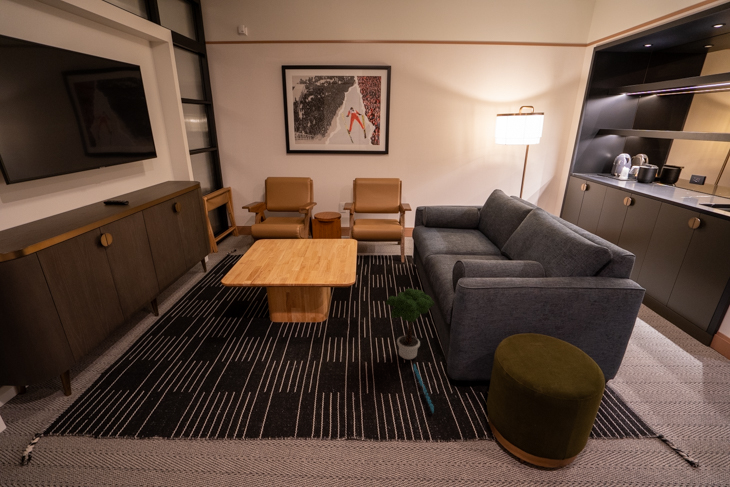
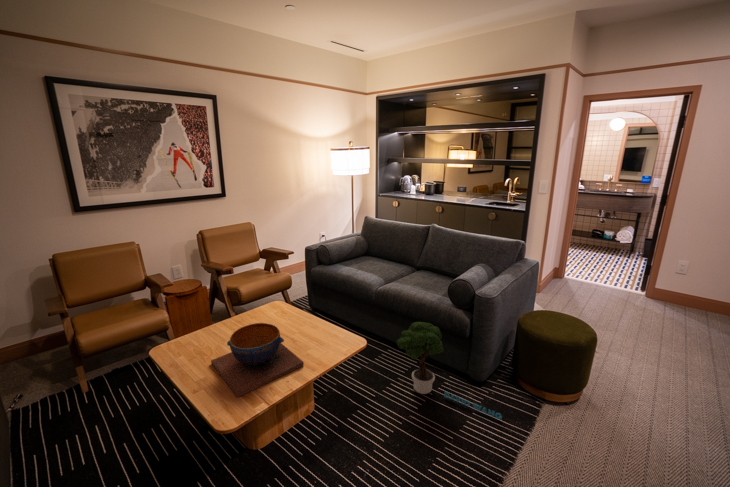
decorative bowl: none [252,238,313,277] -> present [211,323,304,397]

